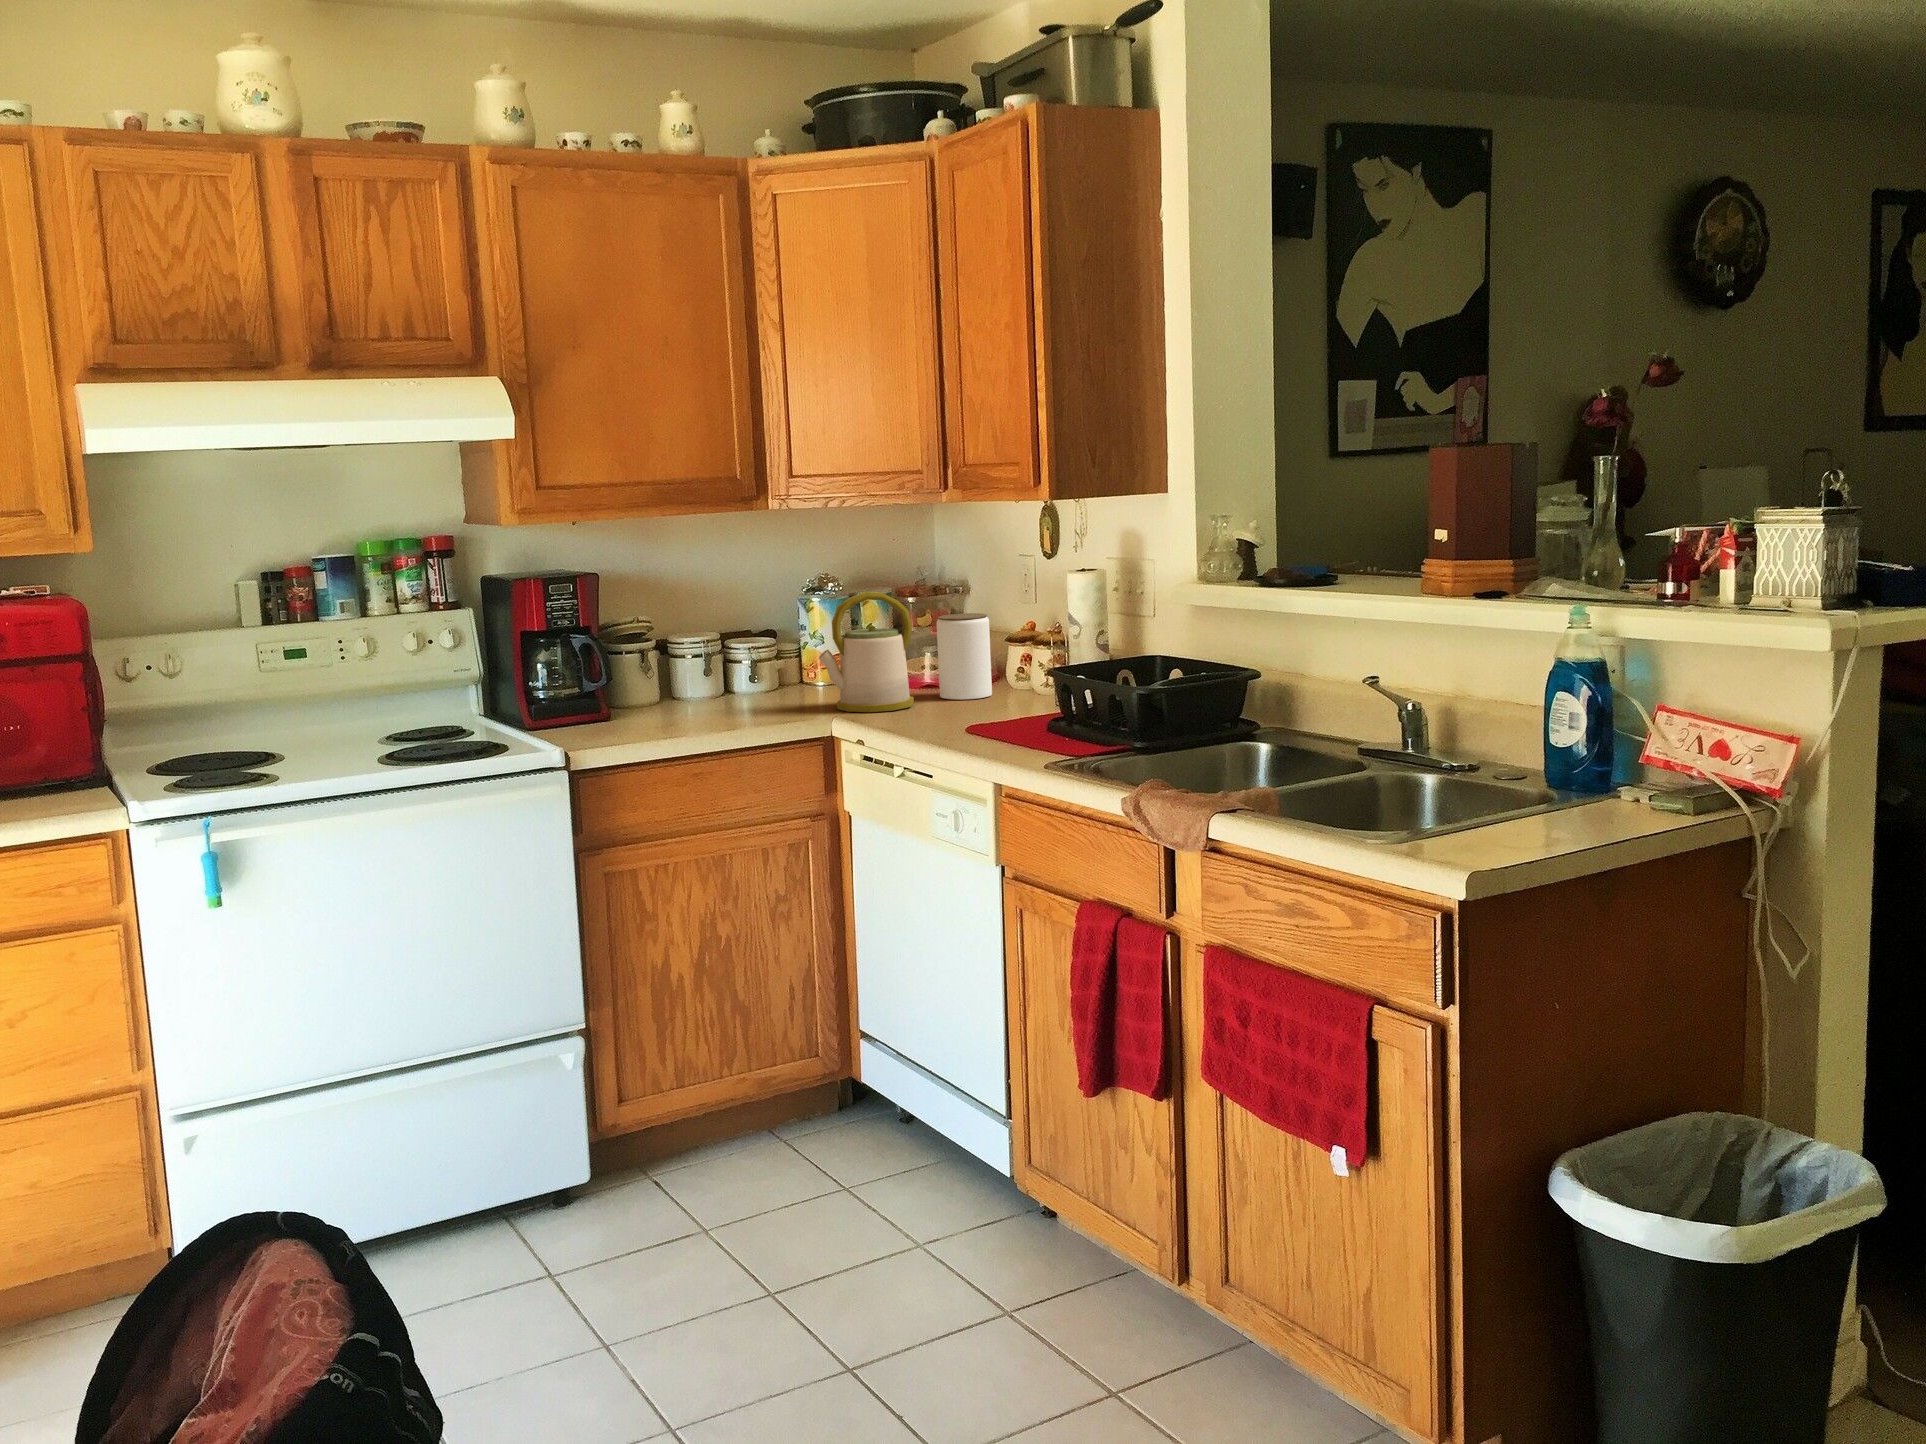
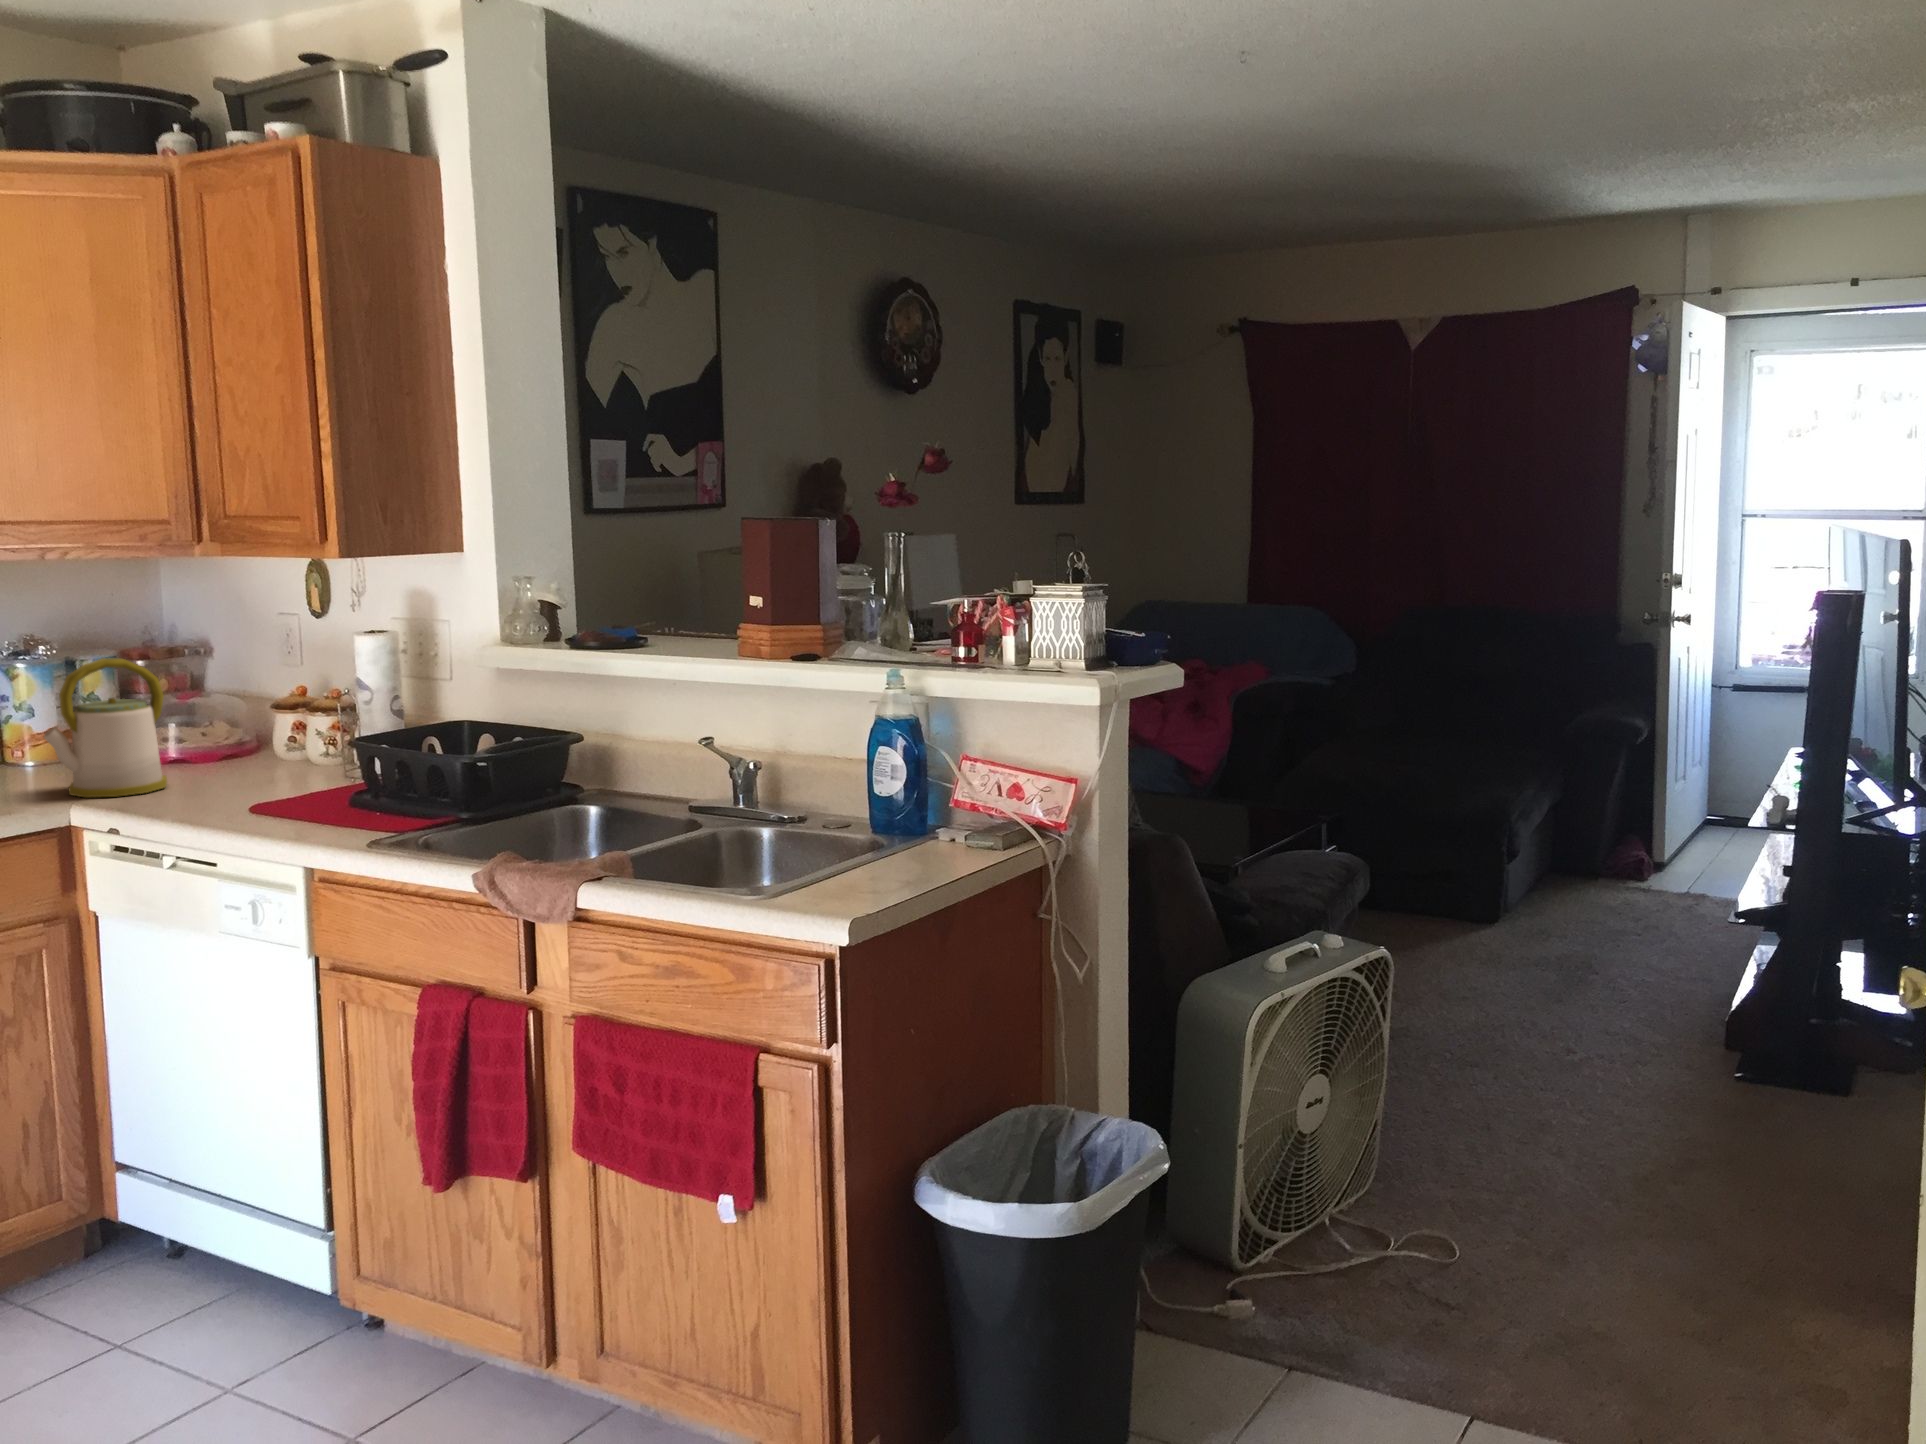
jar: present [937,613,992,700] -> none [189,679,259,776]

